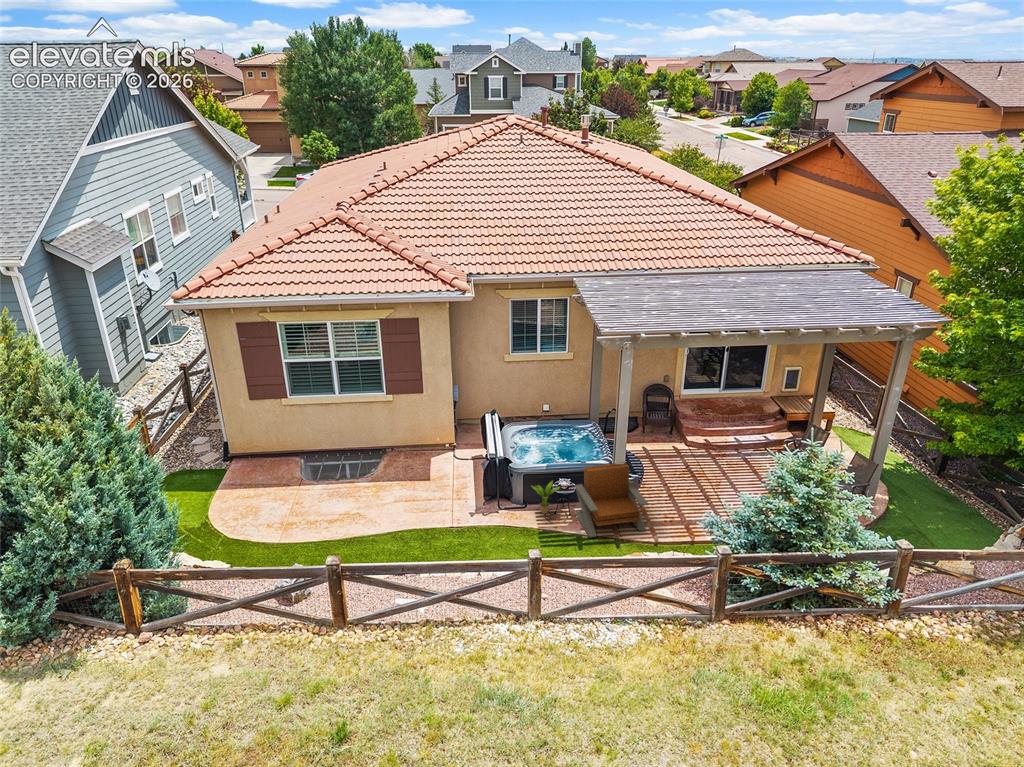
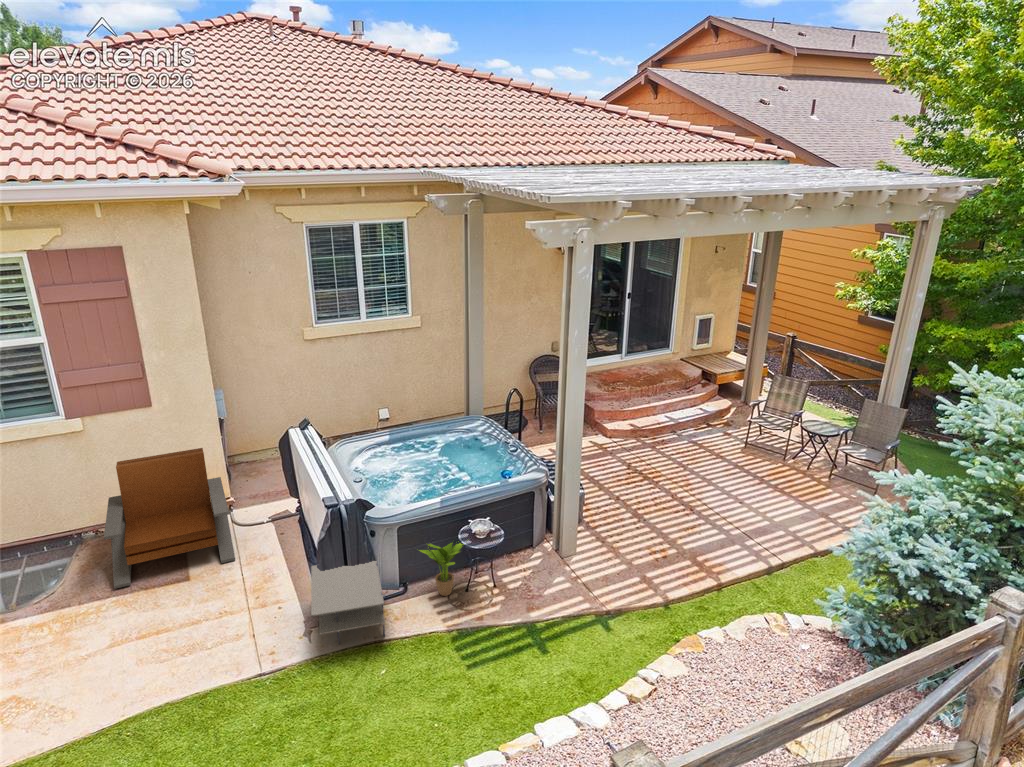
lounge chair: present [574,462,648,537] -> present [104,448,235,589]
side table: none [476,485,513,524] -> present [311,561,385,644]

